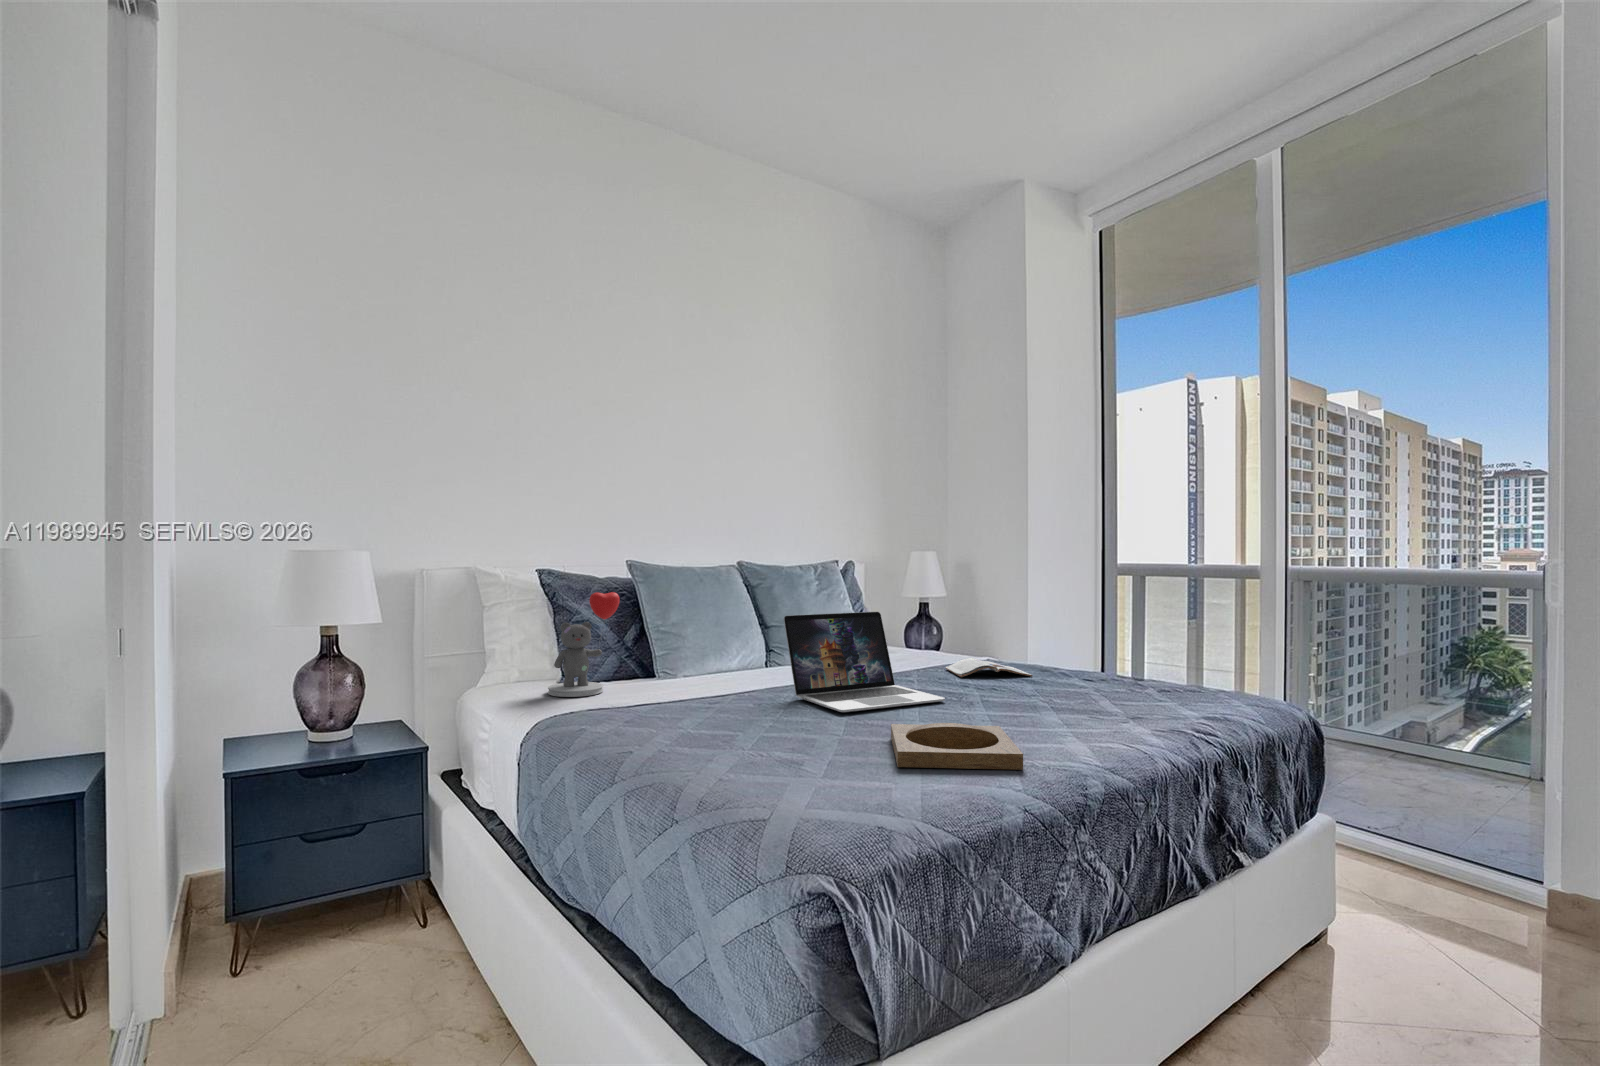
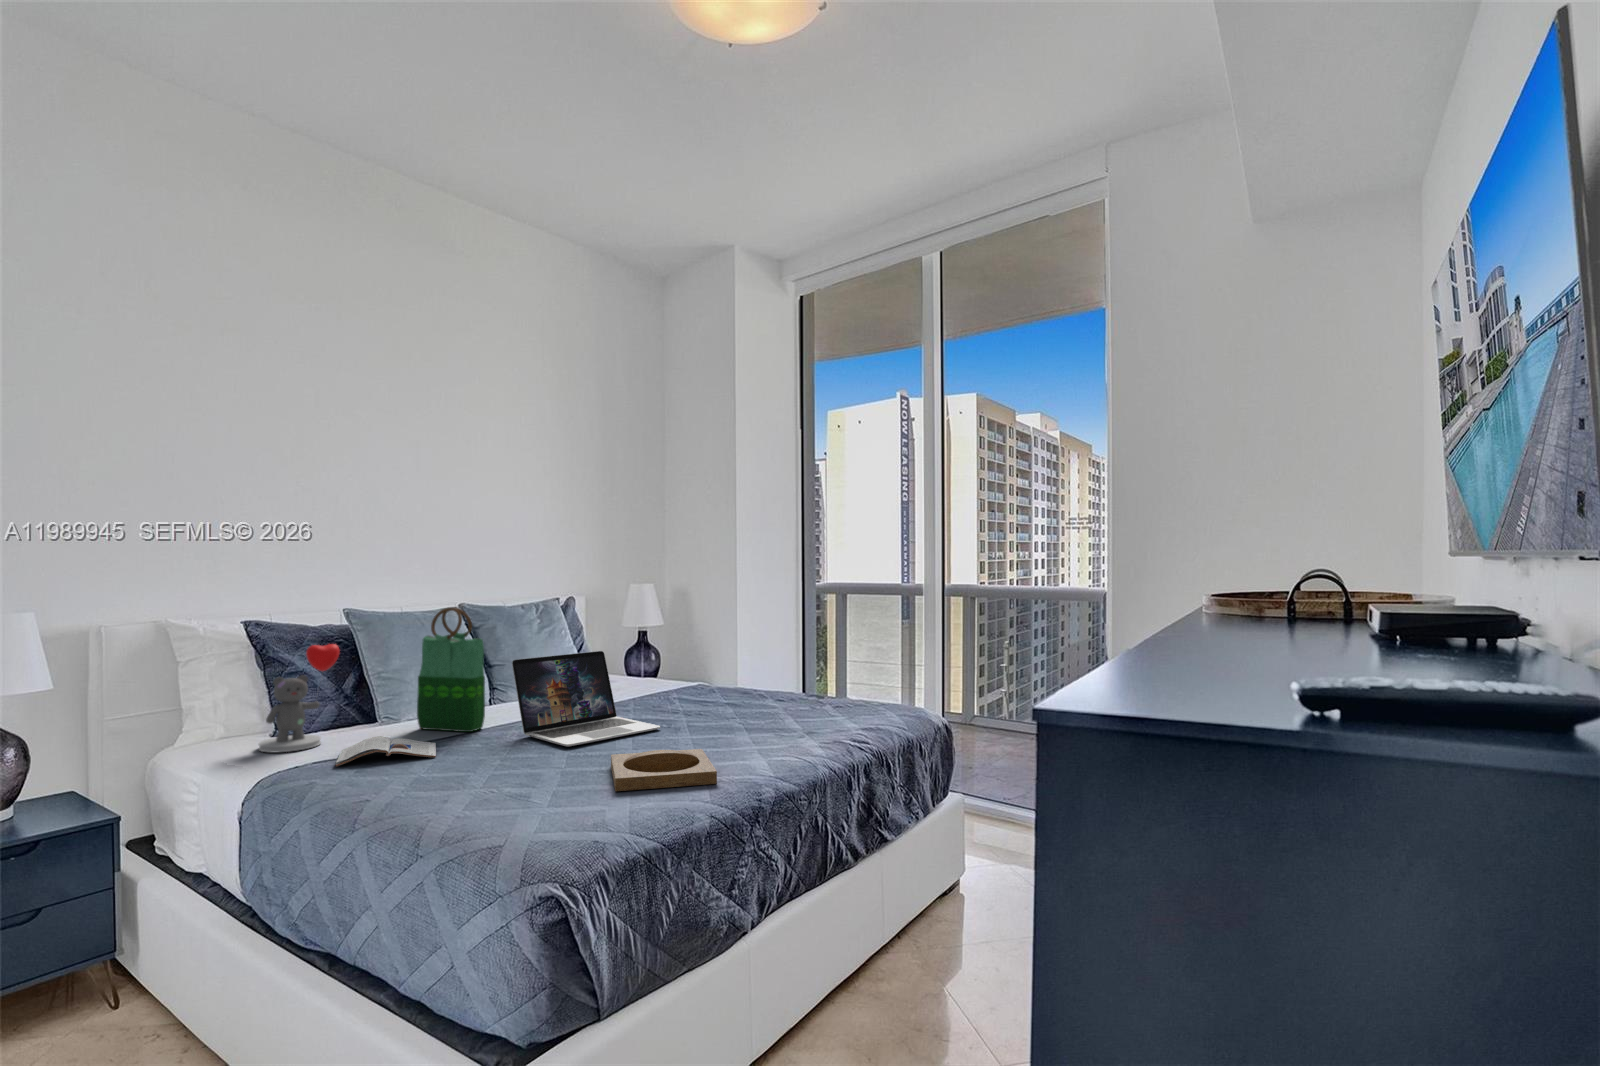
tote bag: none [692,559,757,690] -> present [417,608,485,732]
magazine: present [946,658,1032,677] -> present [336,736,436,767]

